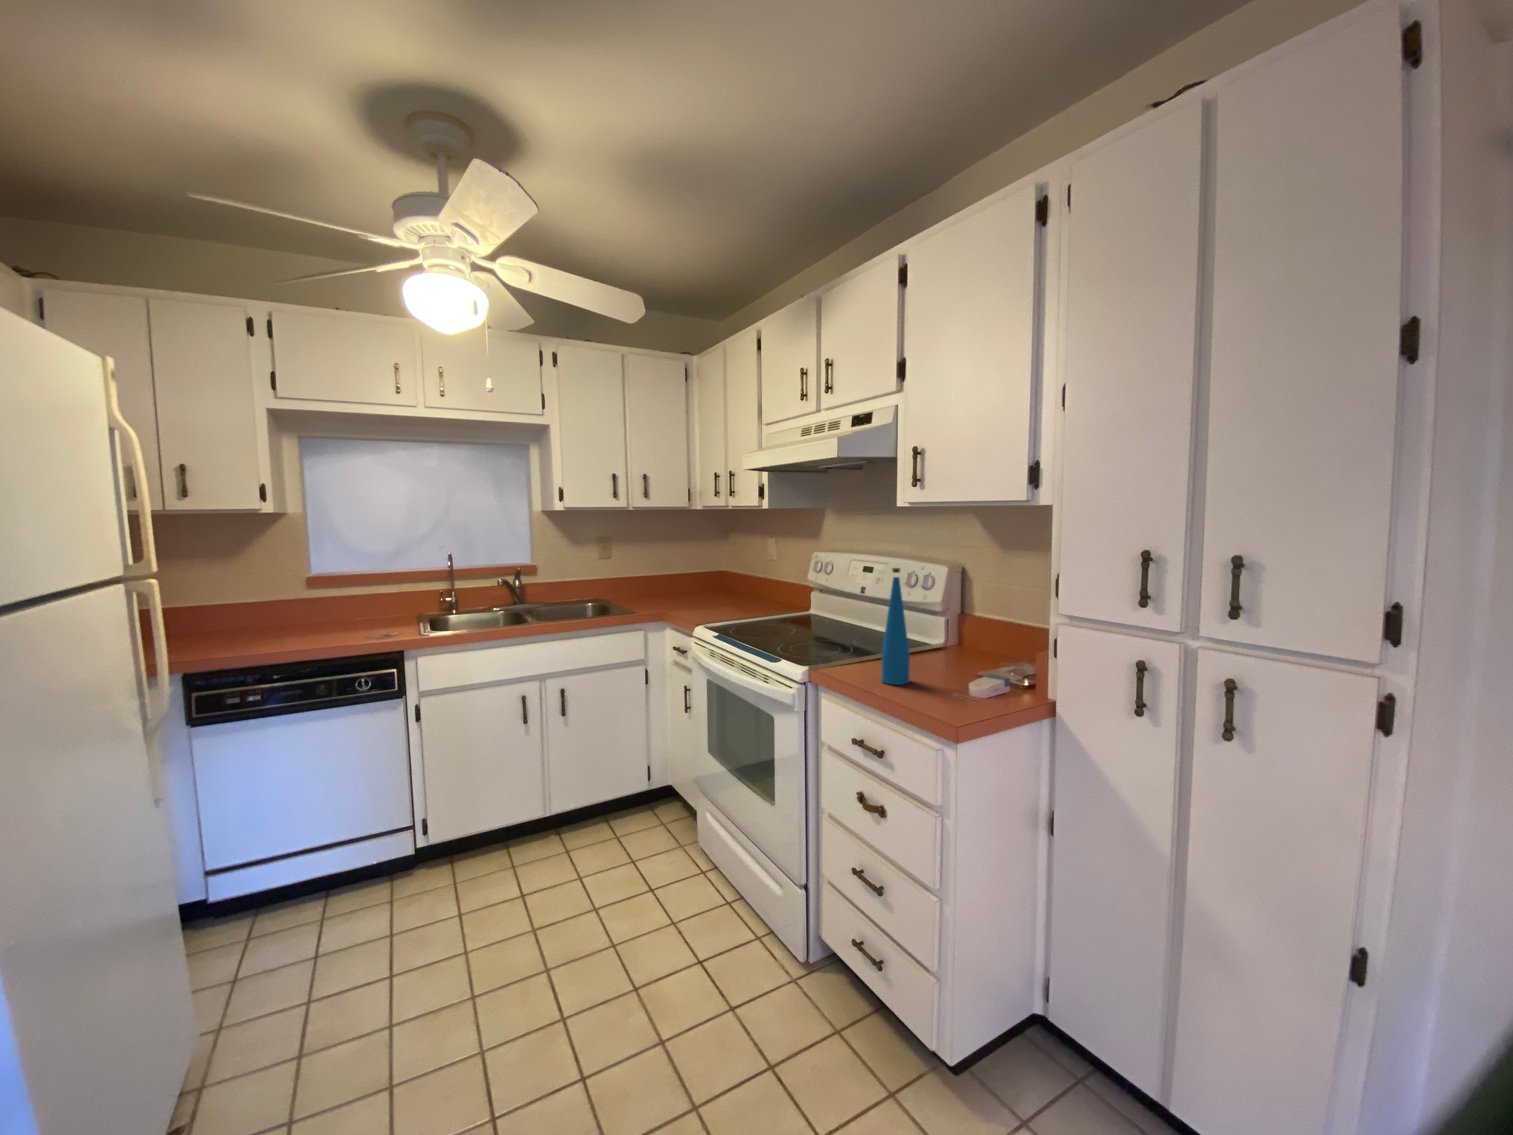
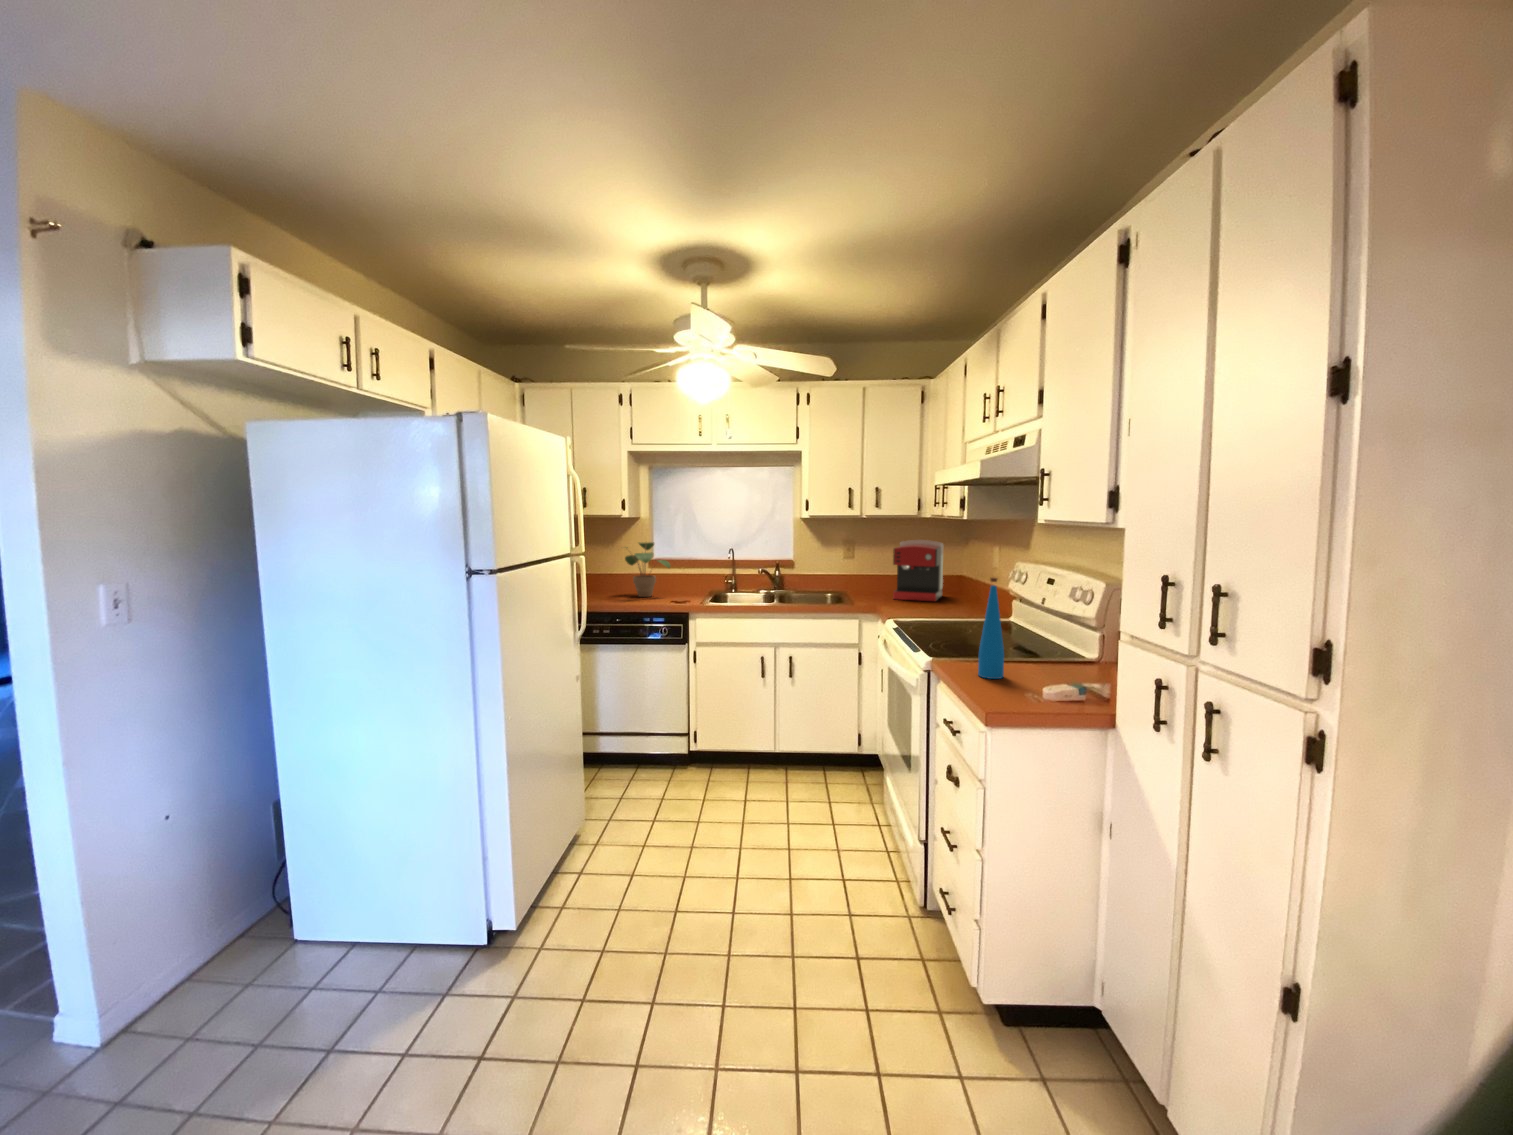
coffee maker: none [666,534,716,604] -> present [893,540,944,601]
potted plant: none [250,549,353,633] -> present [625,542,670,597]

